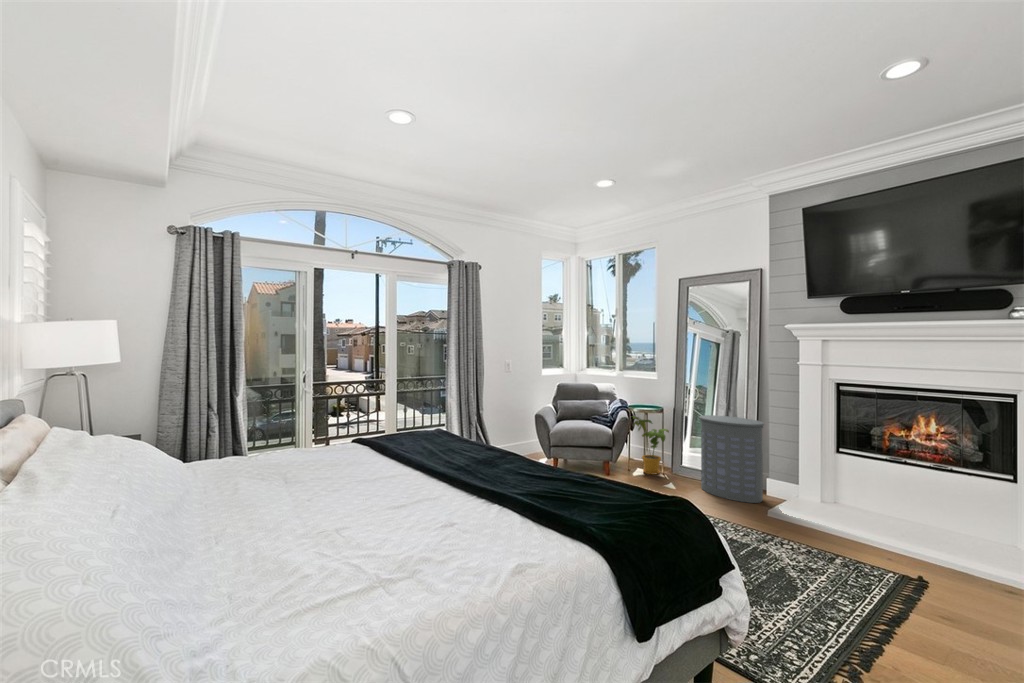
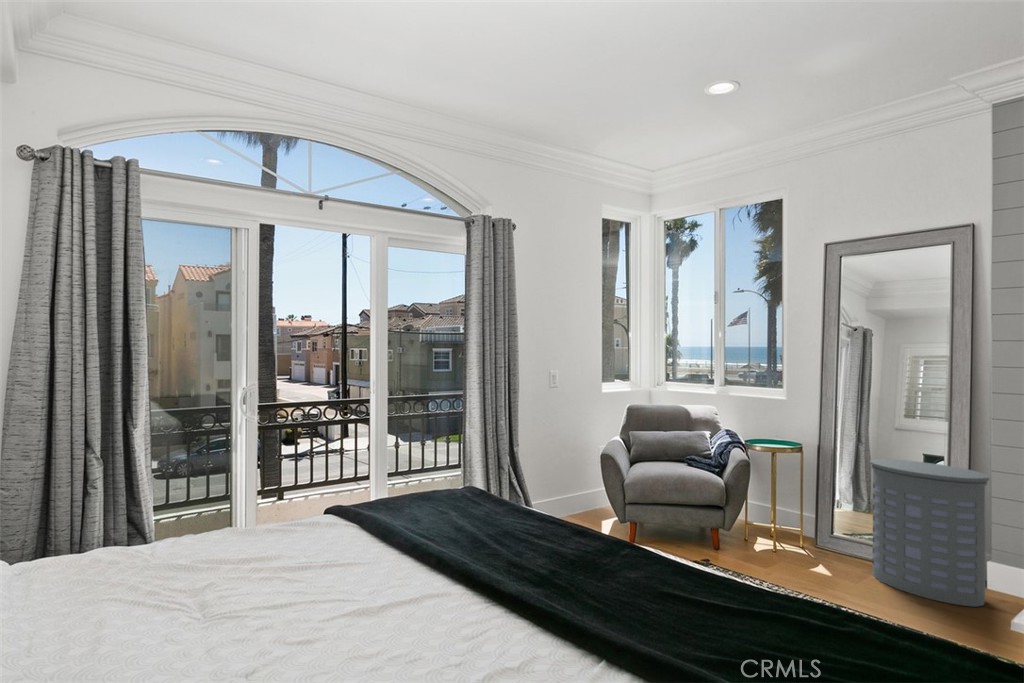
house plant: present [633,416,669,475] -> none [750,457,808,549]

